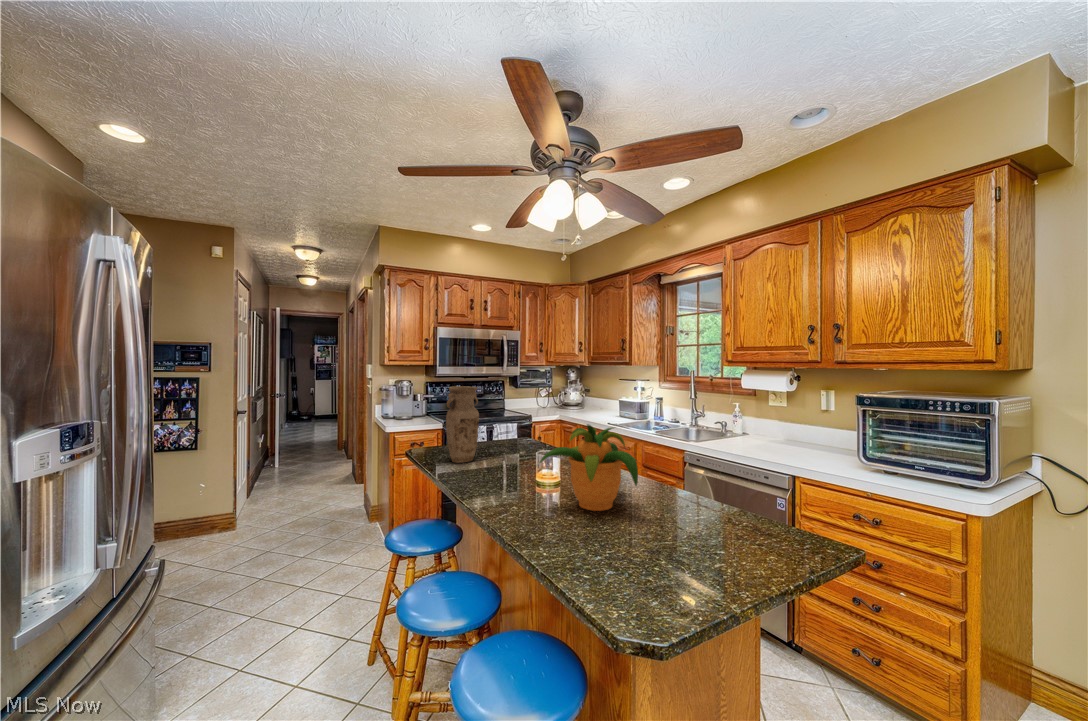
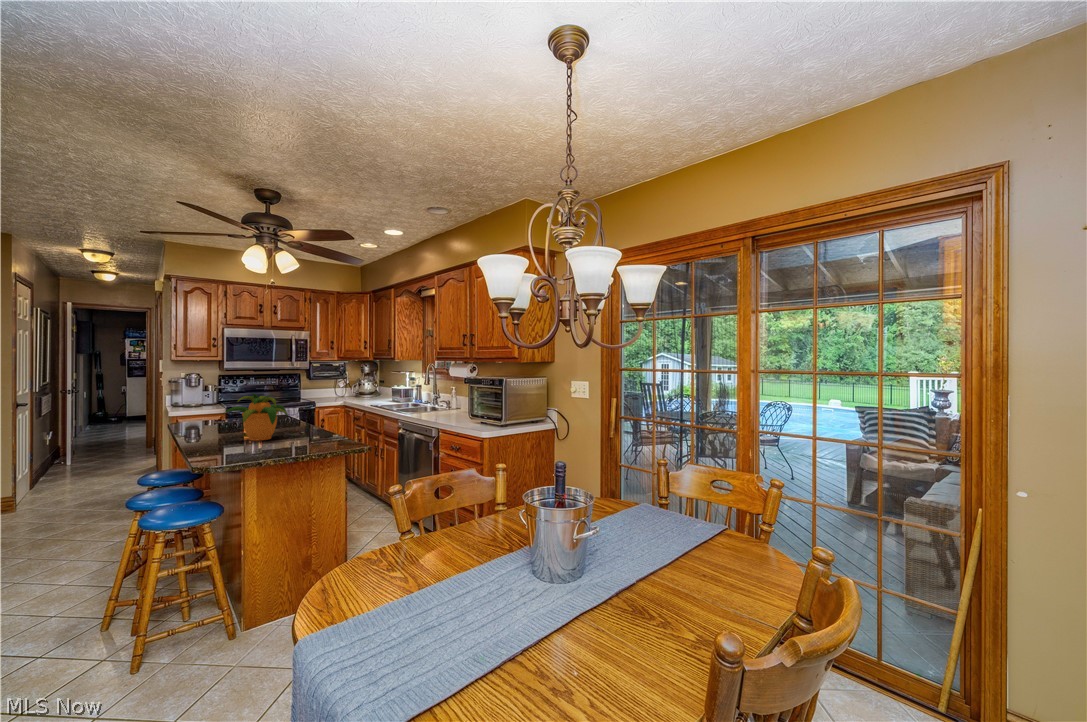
vase: present [446,386,479,463] -> none [188,375,218,426]

